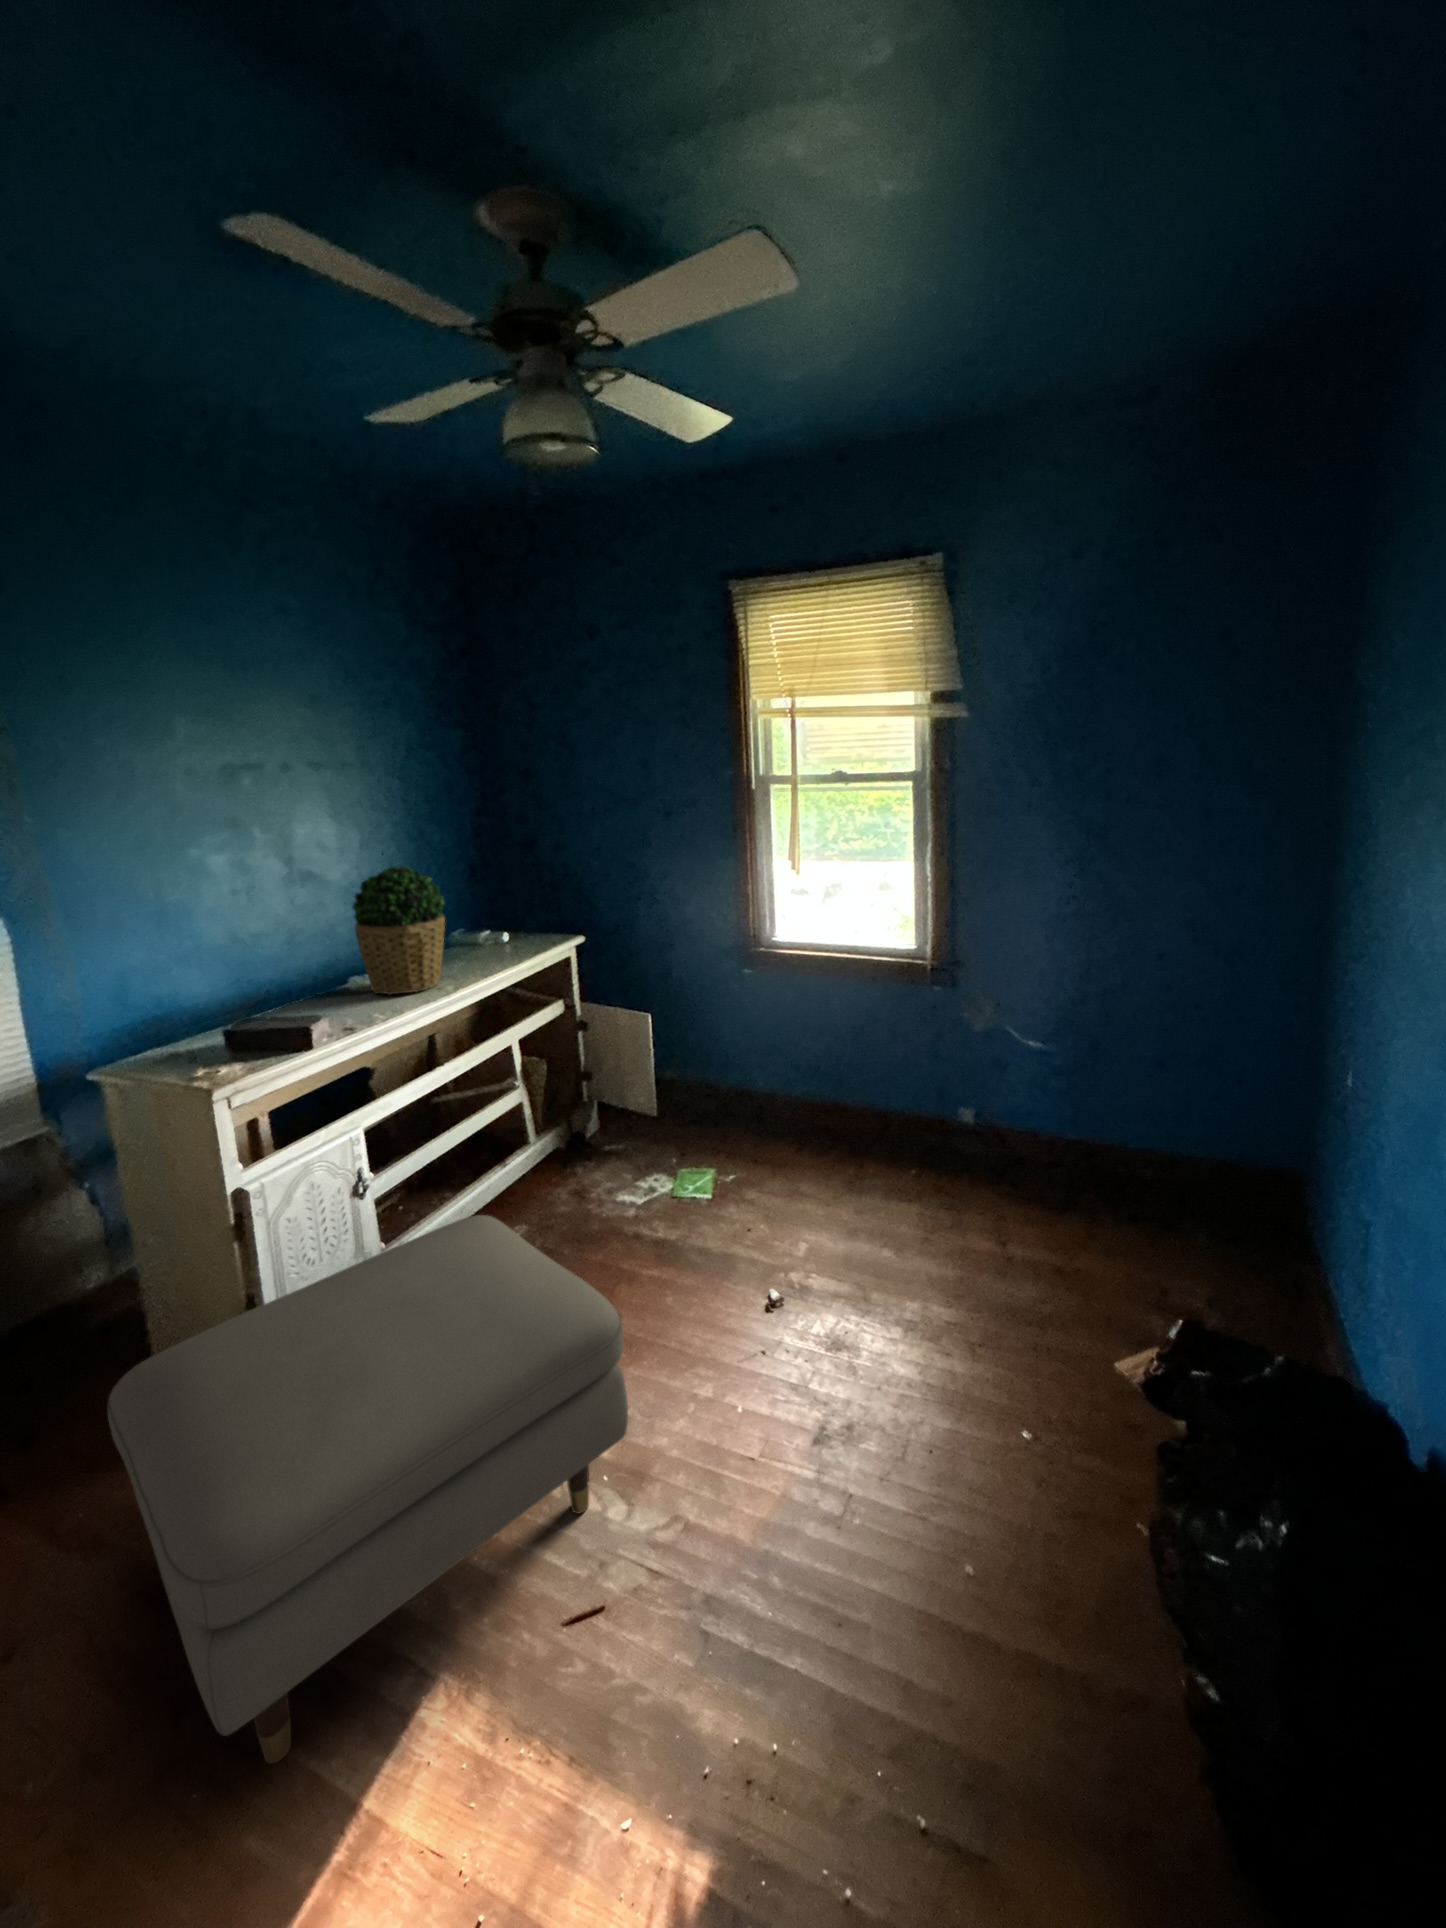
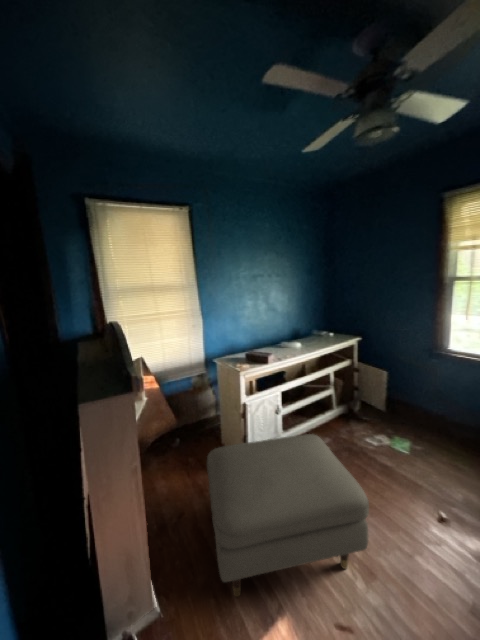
potted plant: present [352,866,445,995] -> none [283,308,312,350]

